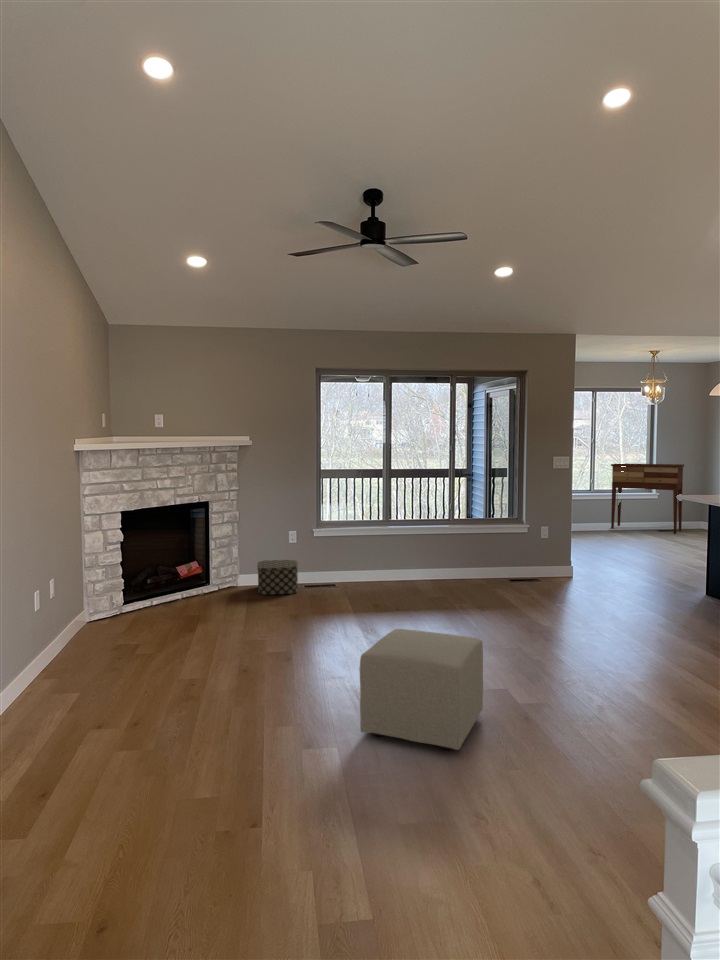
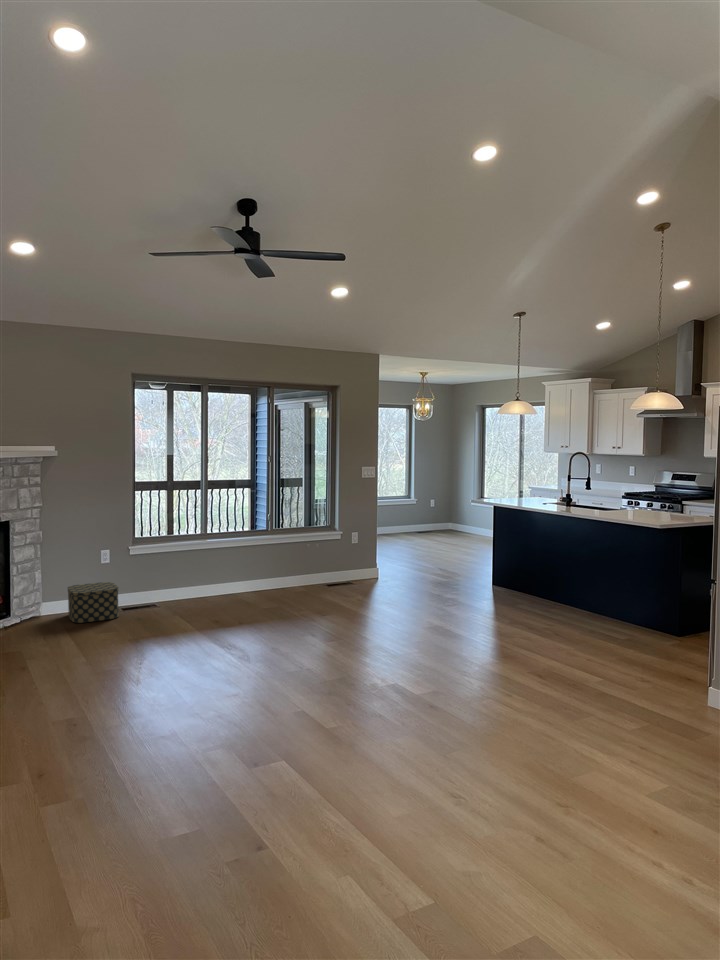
console table: present [611,463,684,534] -> none [387,474,447,536]
ottoman: present [359,629,483,750] -> none [279,635,381,741]

